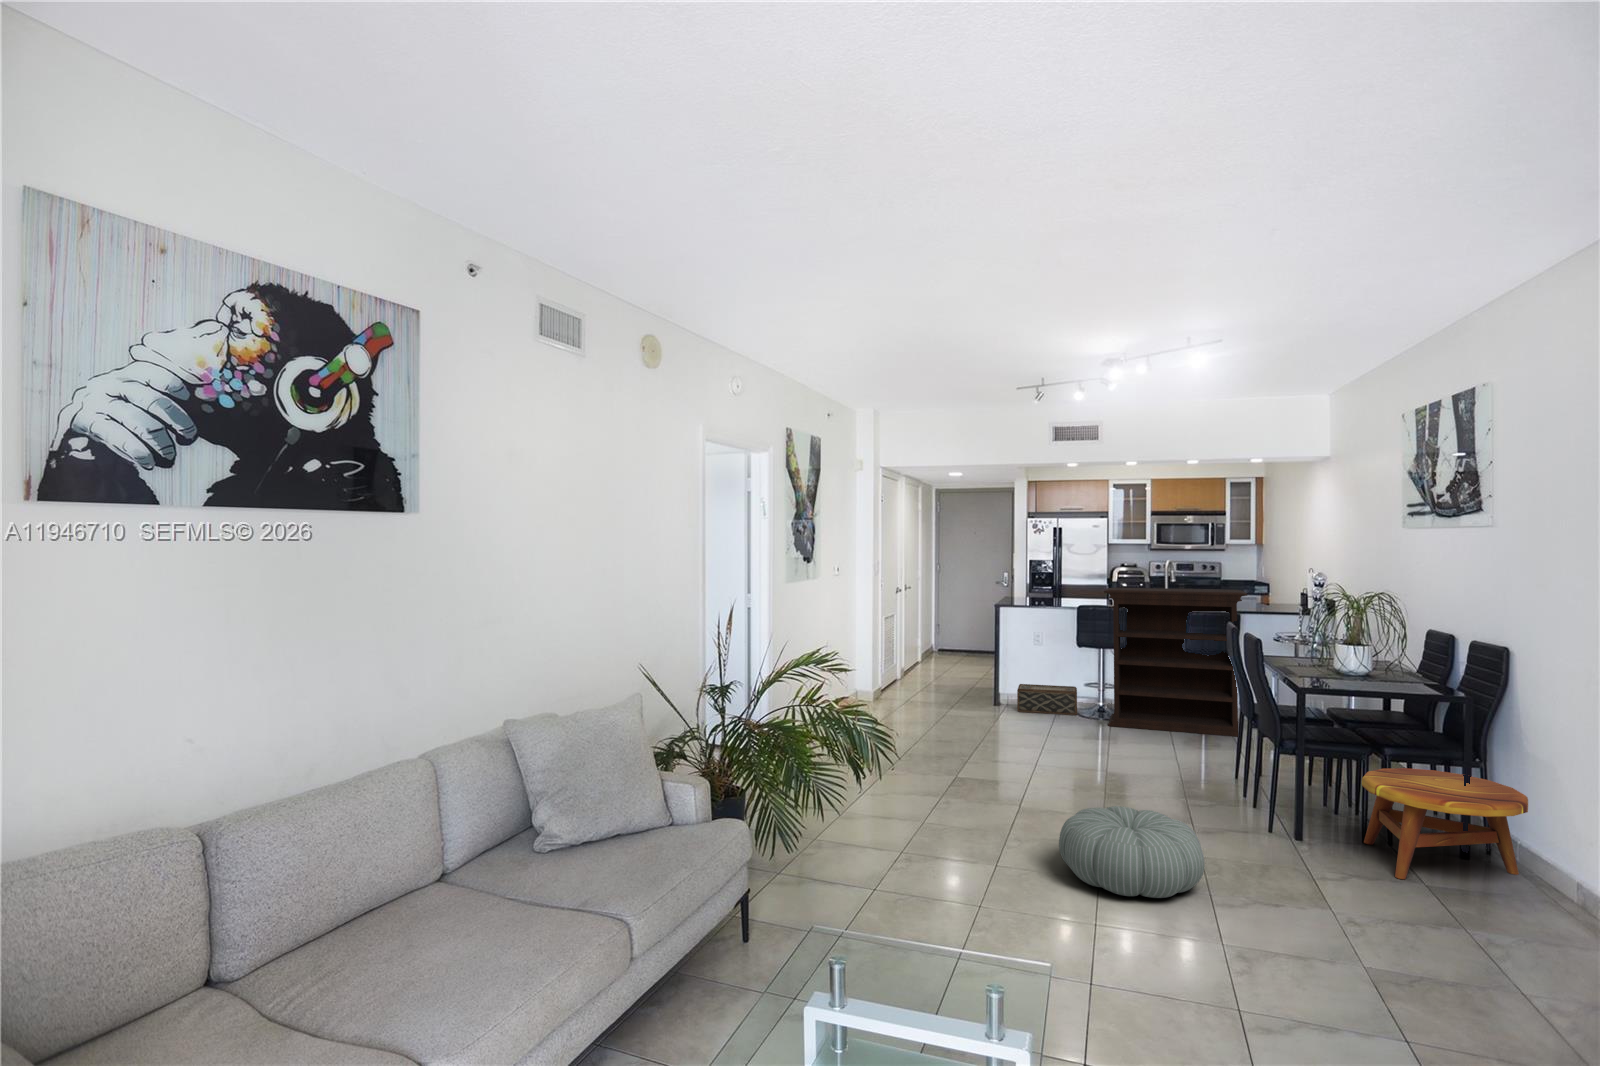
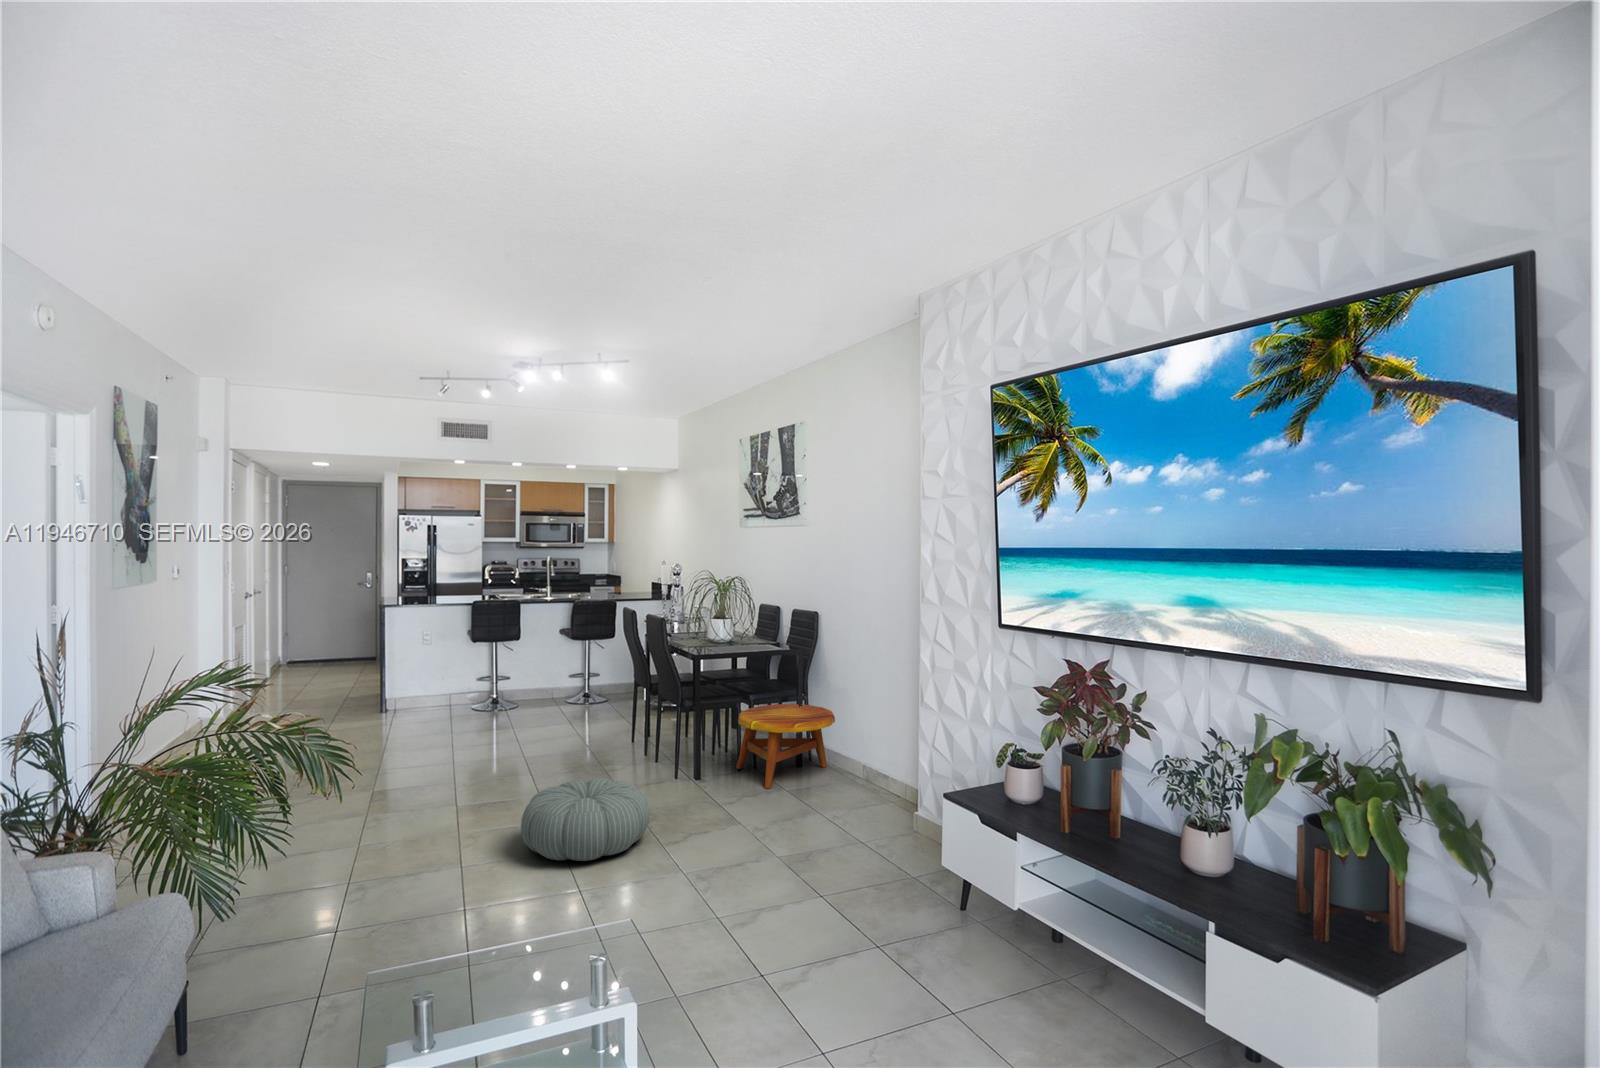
bookshelf: present [1104,587,1247,737] -> none [502,579,625,715]
woven basket: present [1017,684,1077,715] -> none [407,682,472,715]

